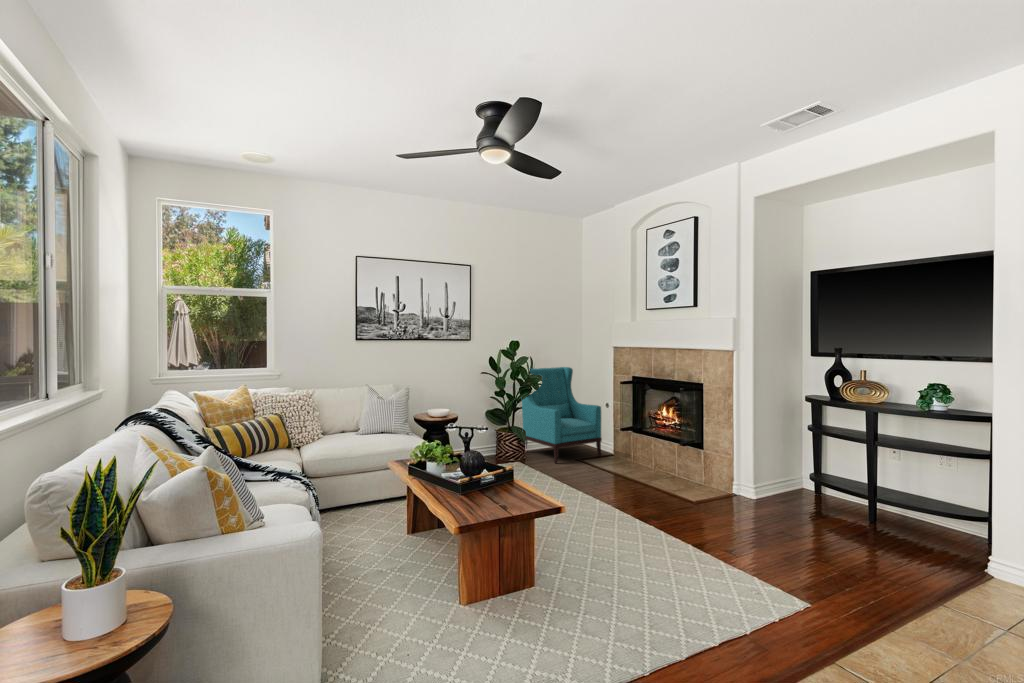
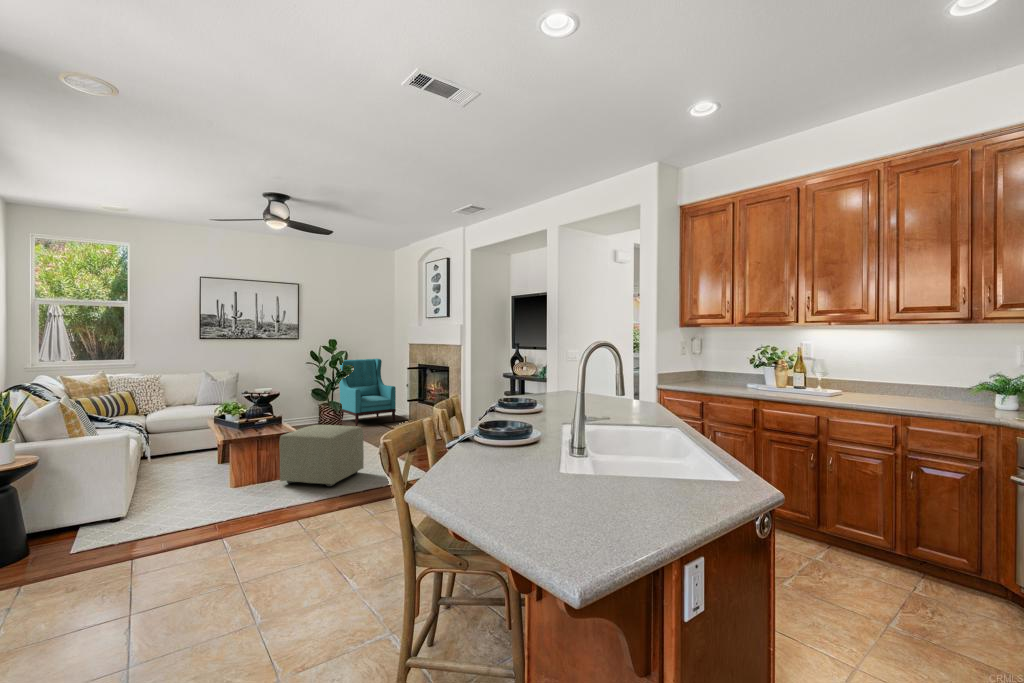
ottoman: none [559,481,681,614] -> present [279,425,364,487]

